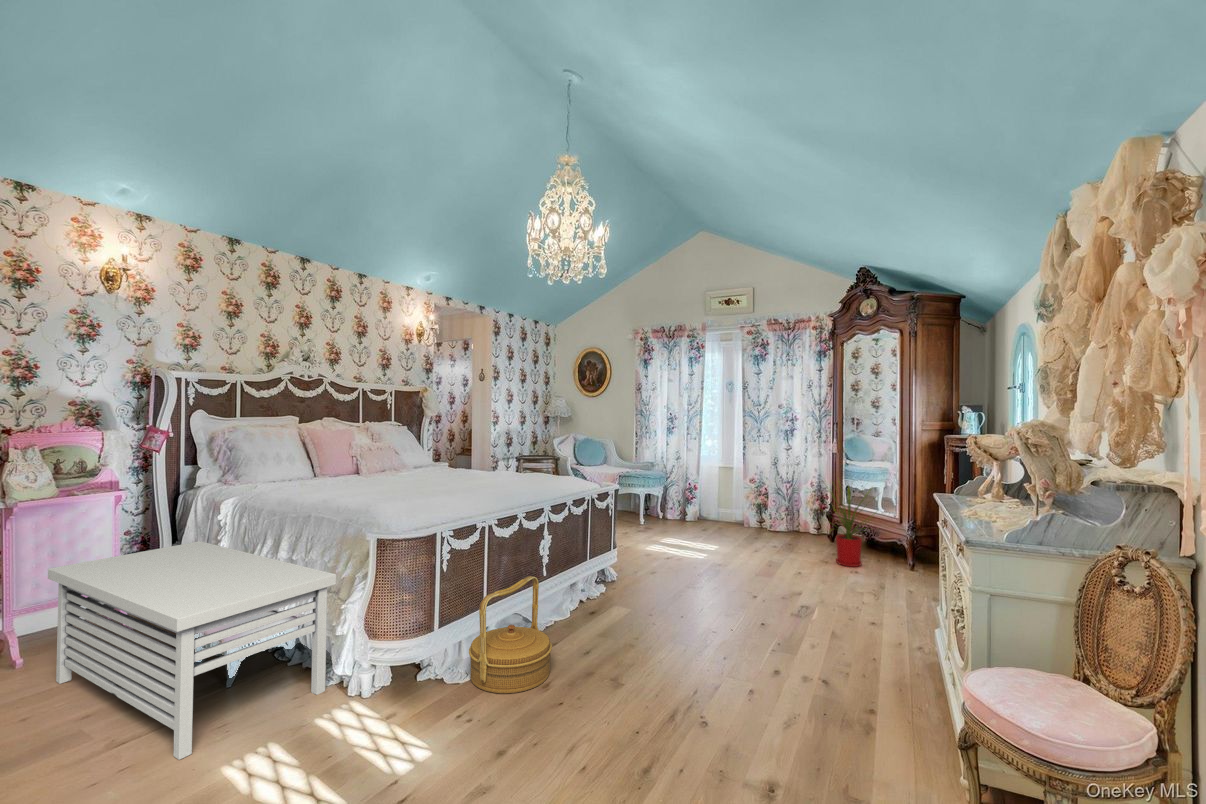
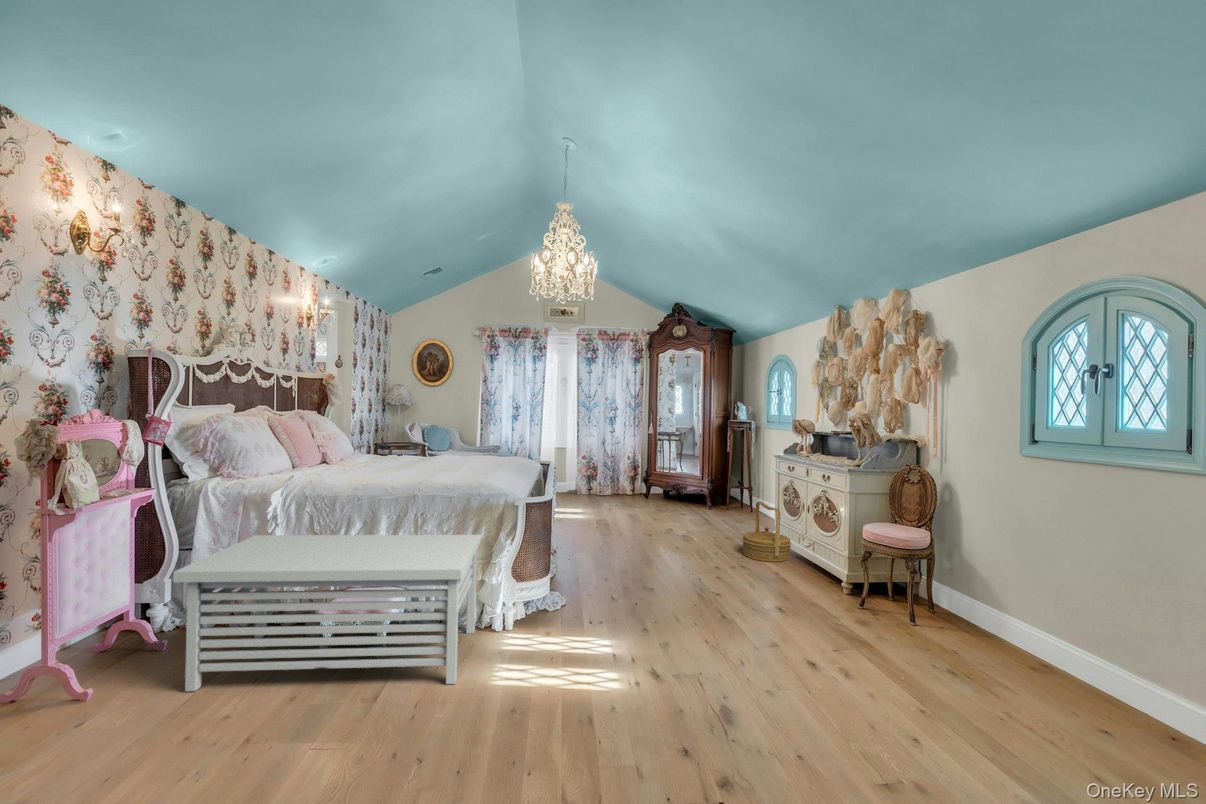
house plant: present [827,486,874,567] -> none [650,447,696,508]
woven basket: present [469,576,552,694] -> present [742,501,791,562]

